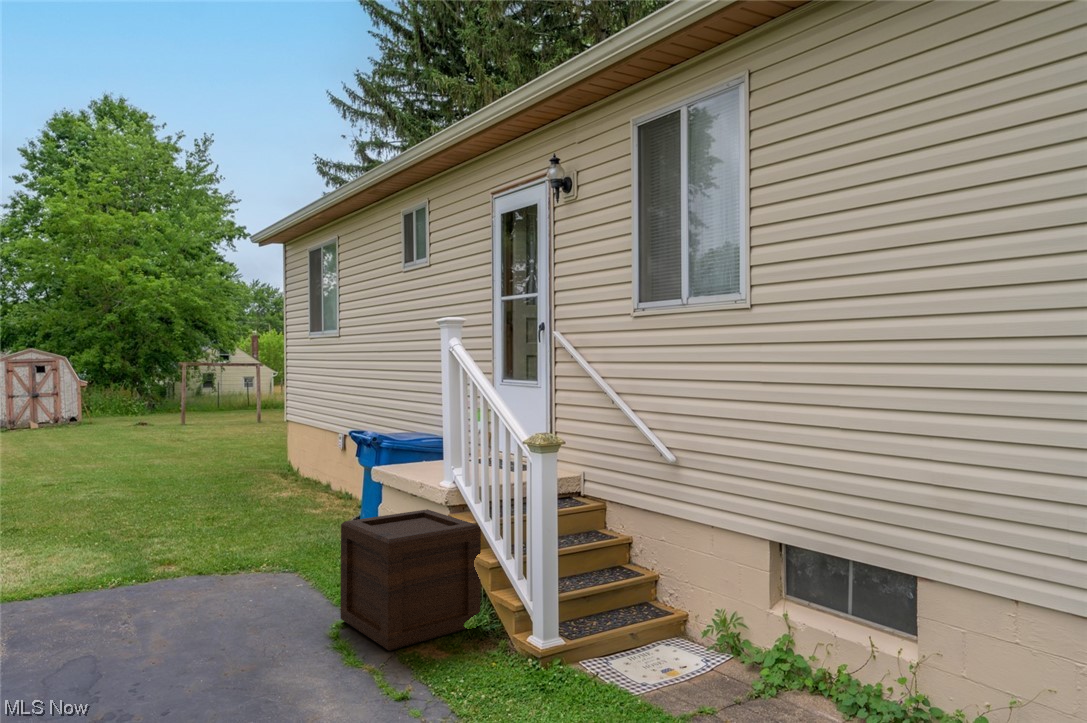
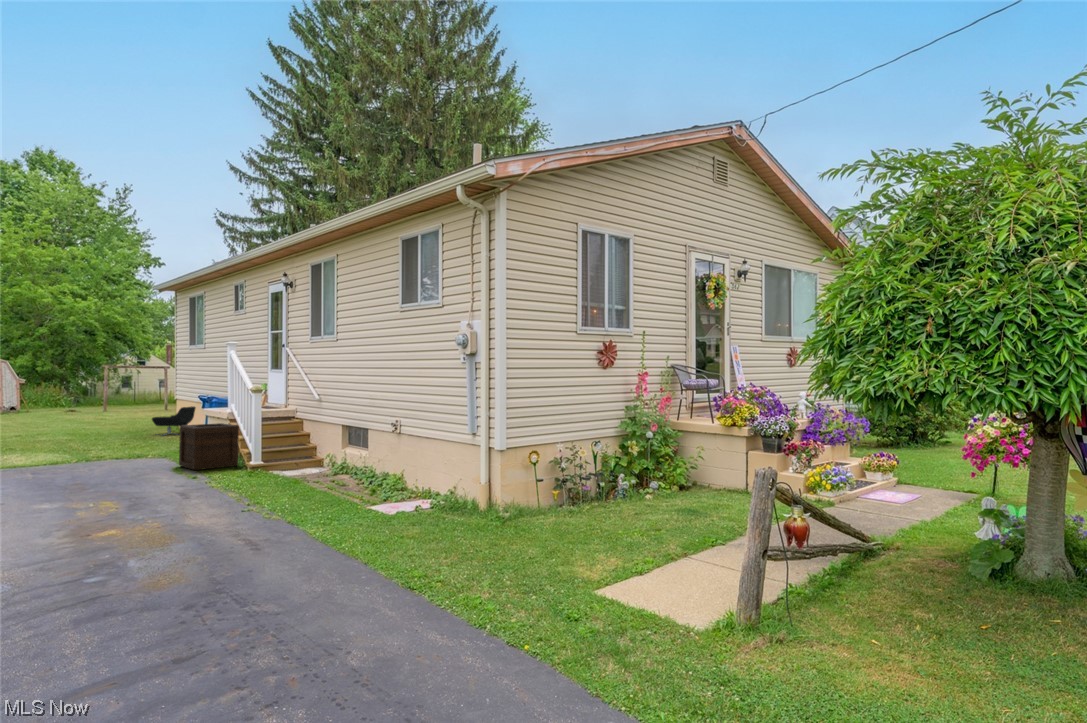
lounge chair: none [253,434,321,486] -> present [152,406,196,435]

